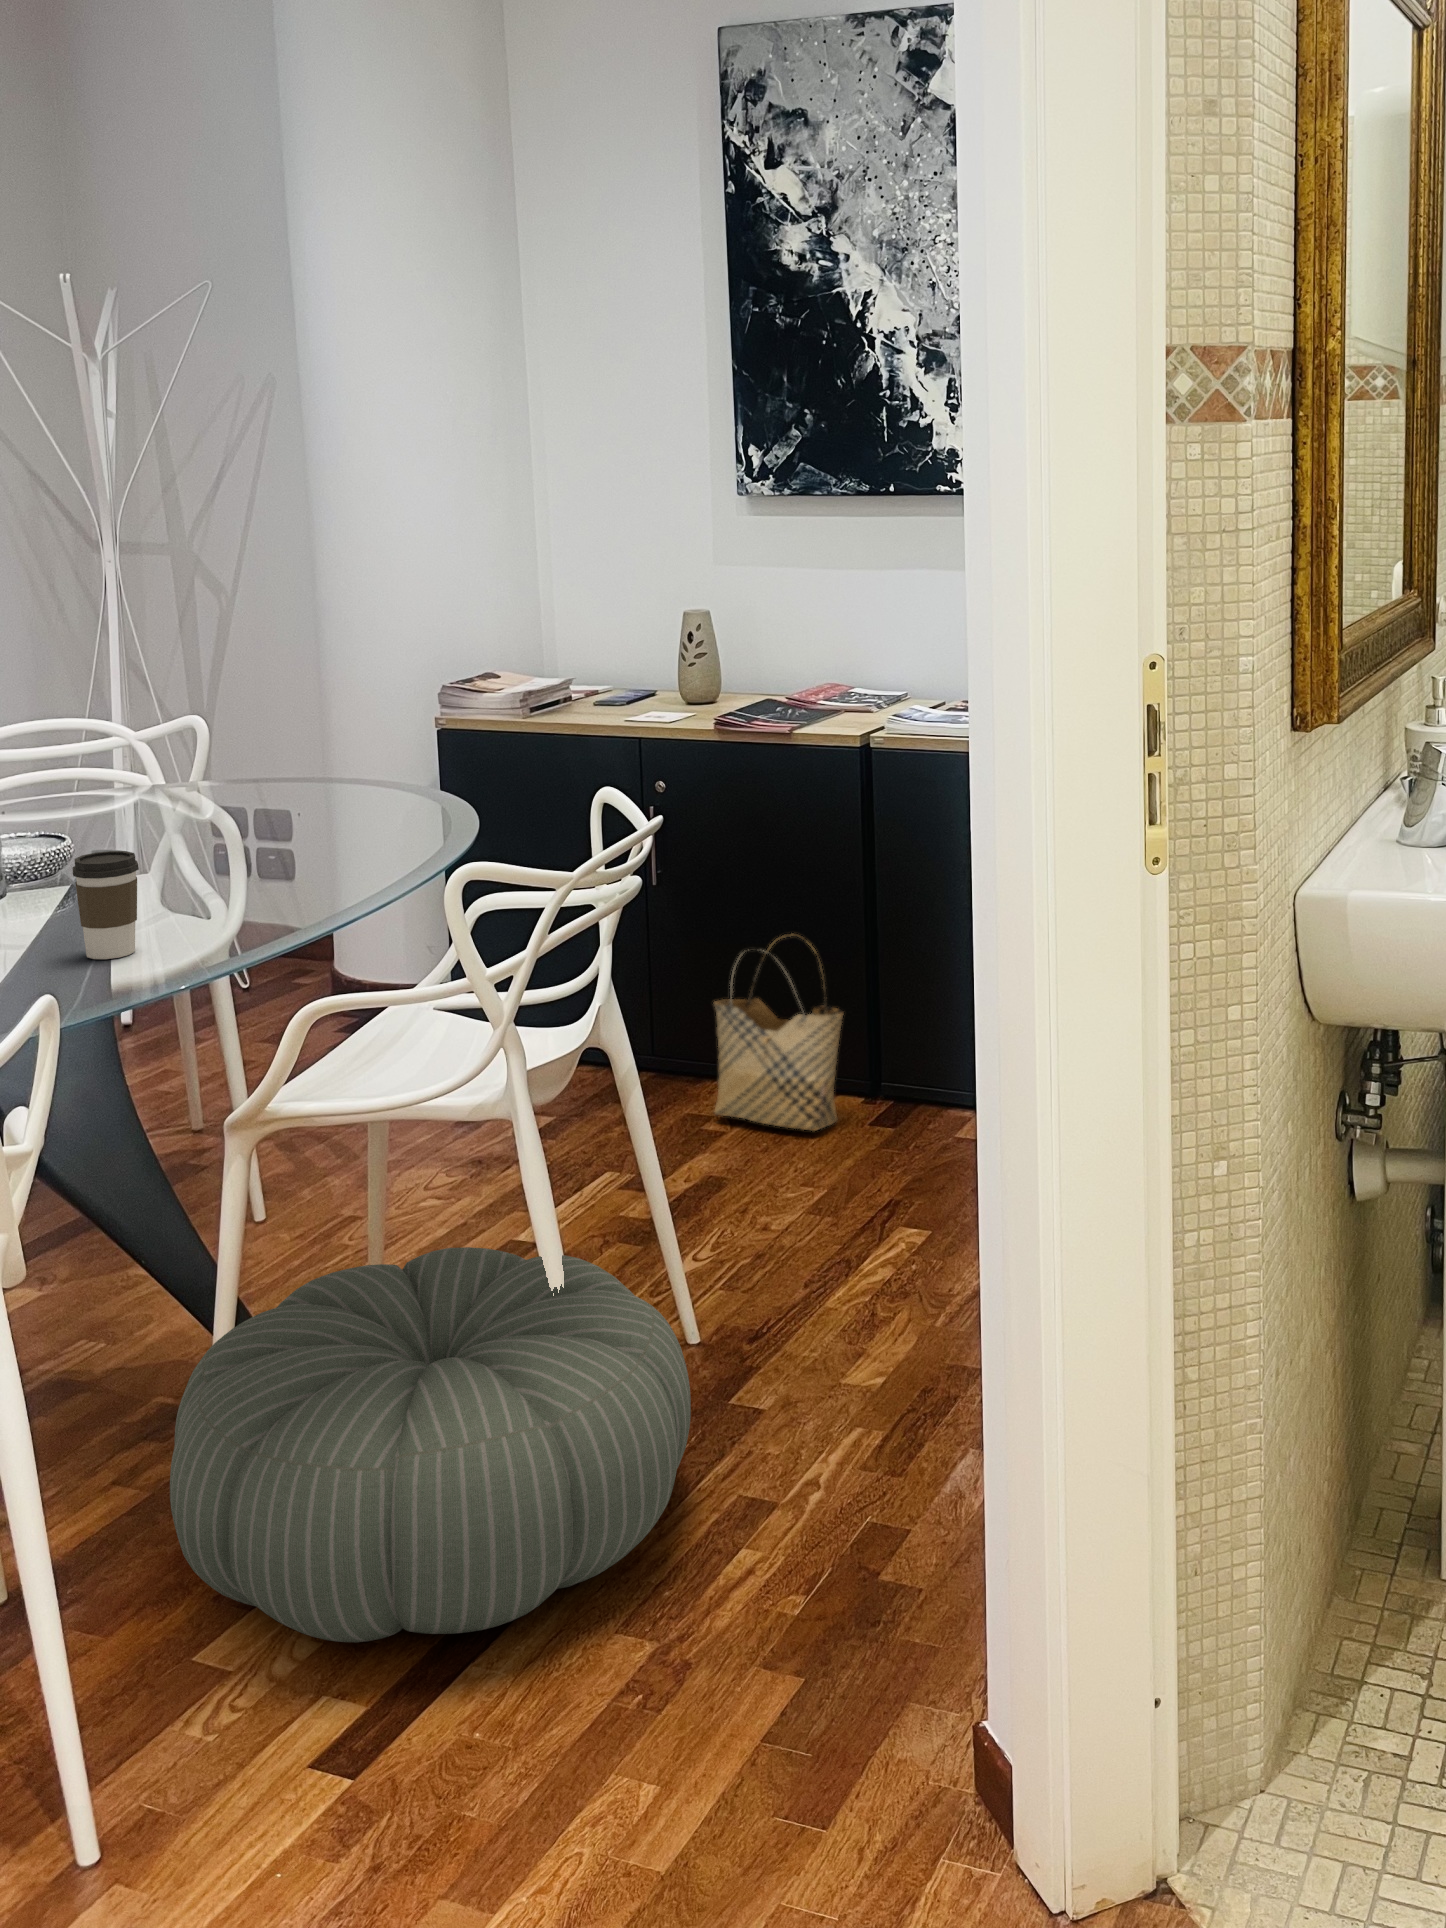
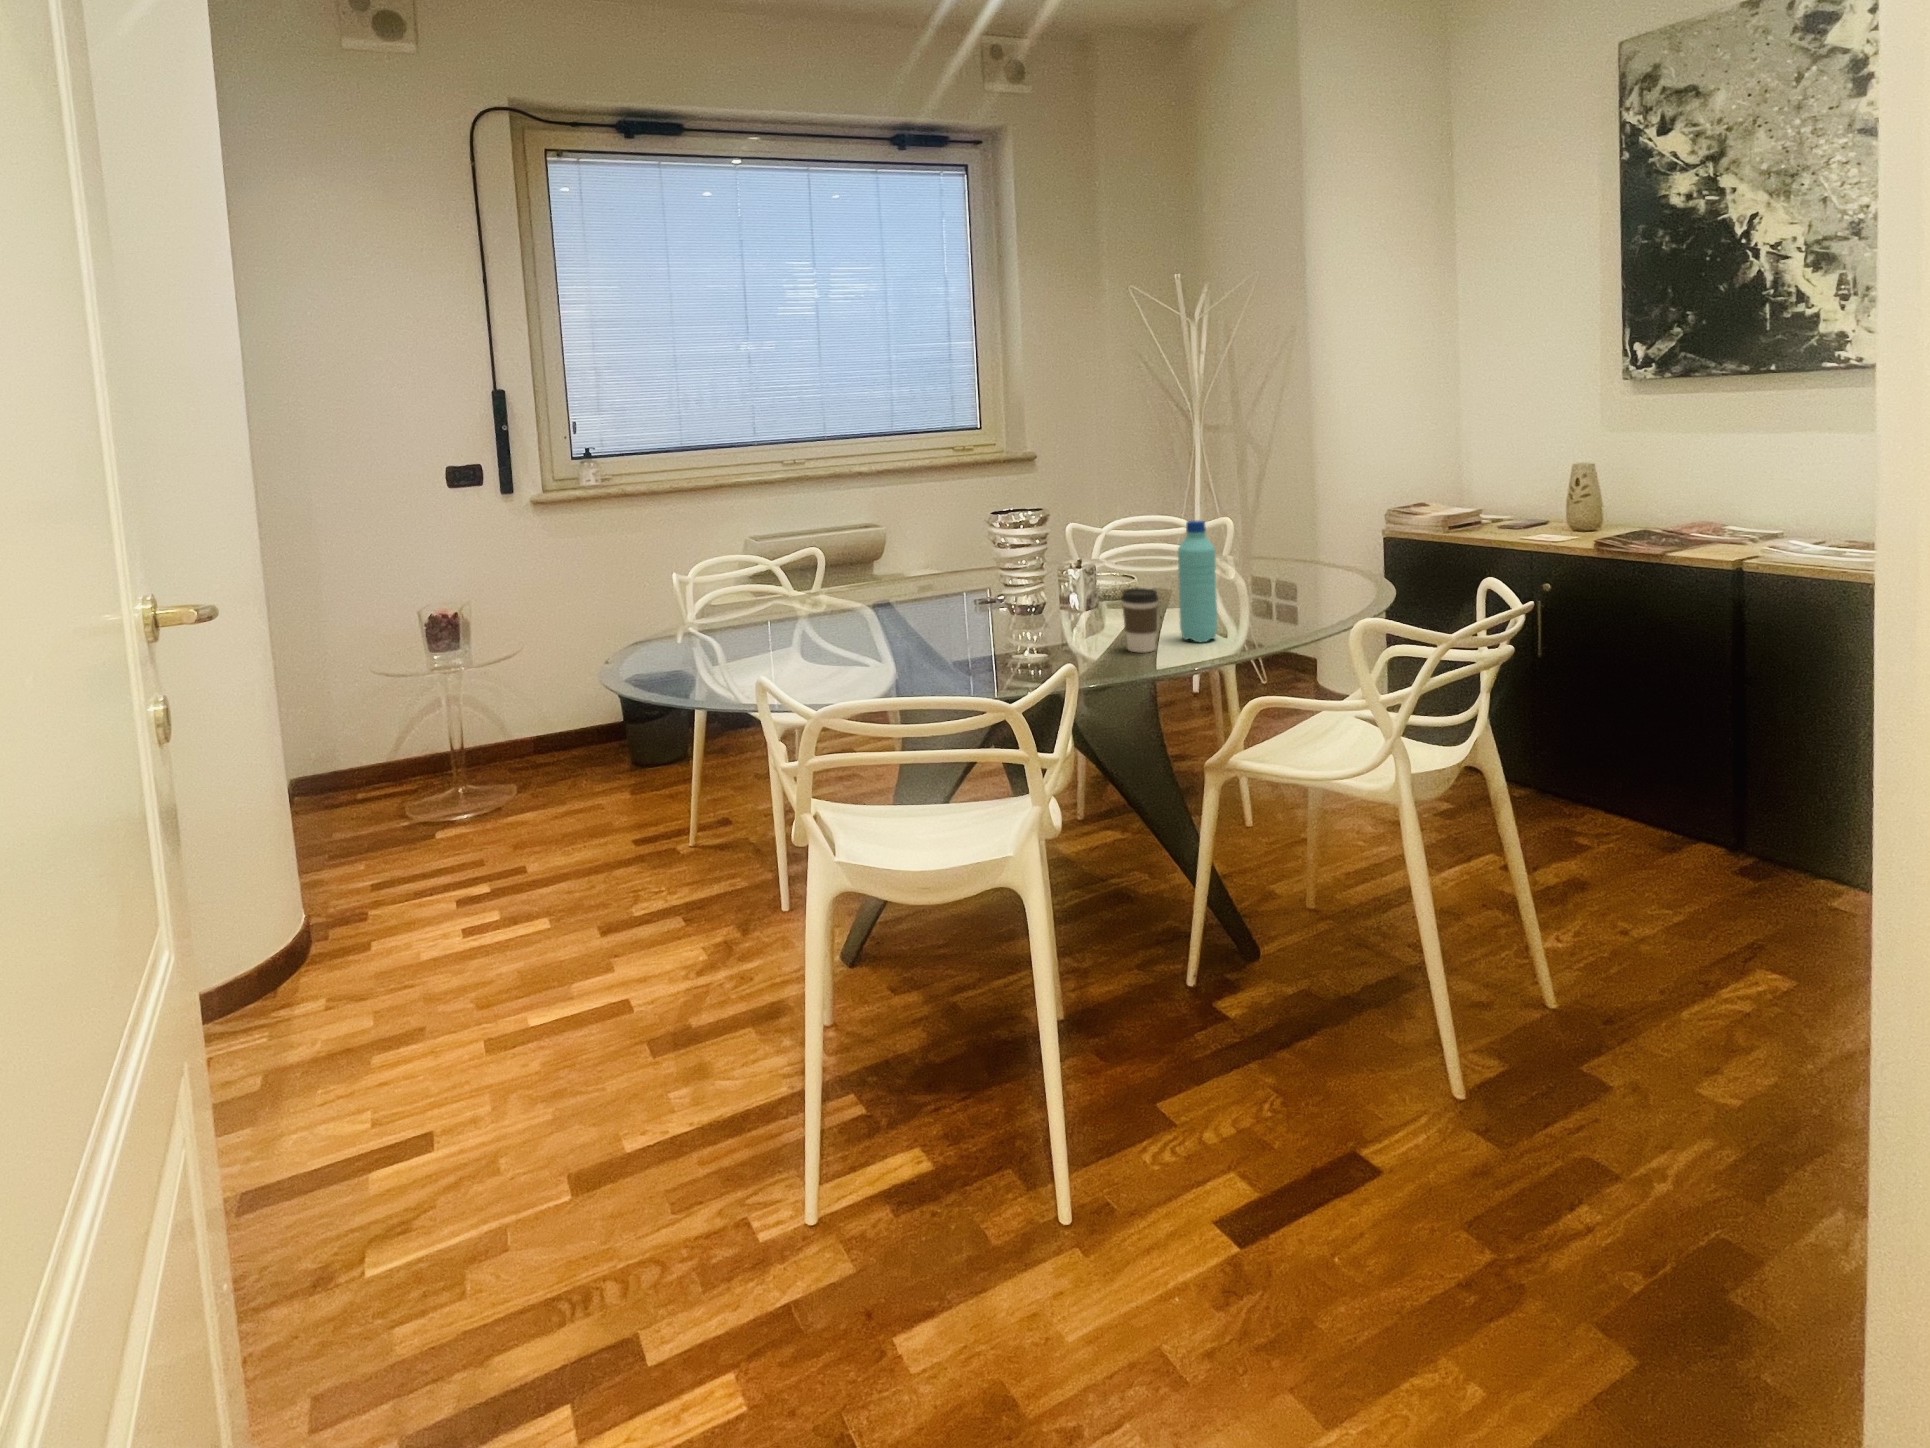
water bottle: none [162,731,231,929] -> present [1178,521,1217,642]
woven basket: present [714,934,843,1131] -> none [1584,707,1709,863]
pouf: present [170,1247,691,1642] -> none [1151,877,1540,1179]

